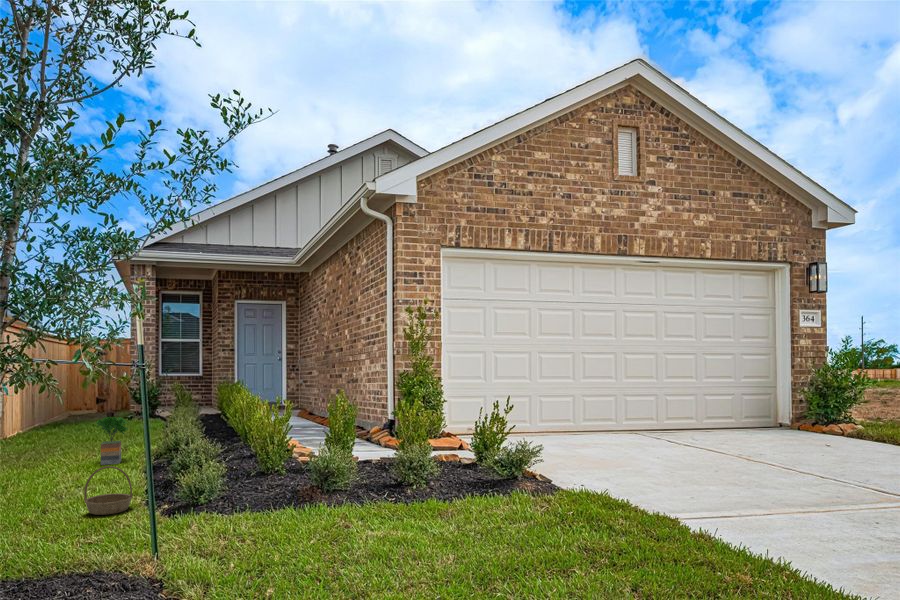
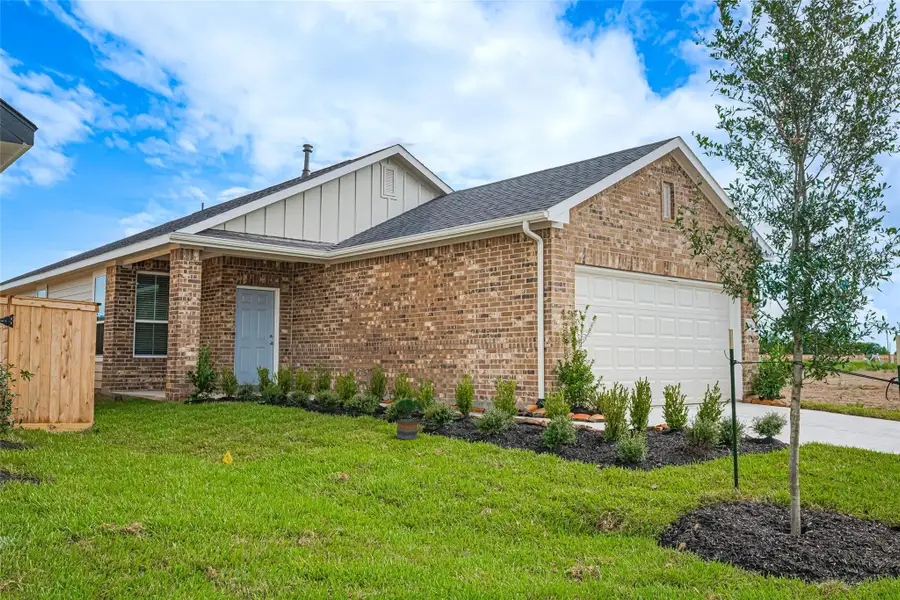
basket: present [84,466,133,515] -> none [557,437,591,474]

